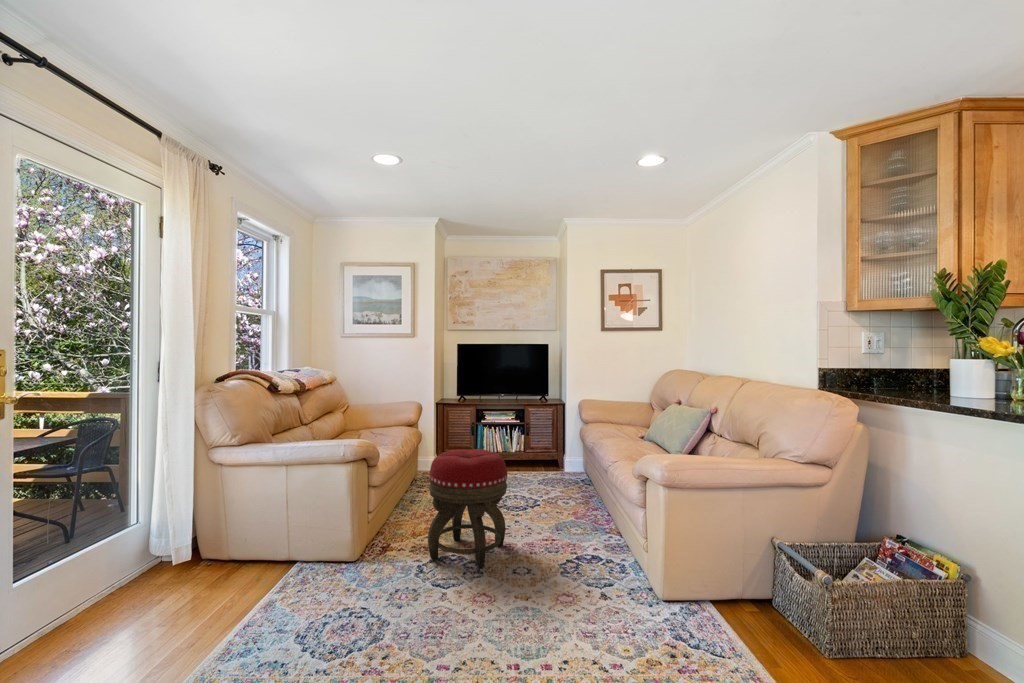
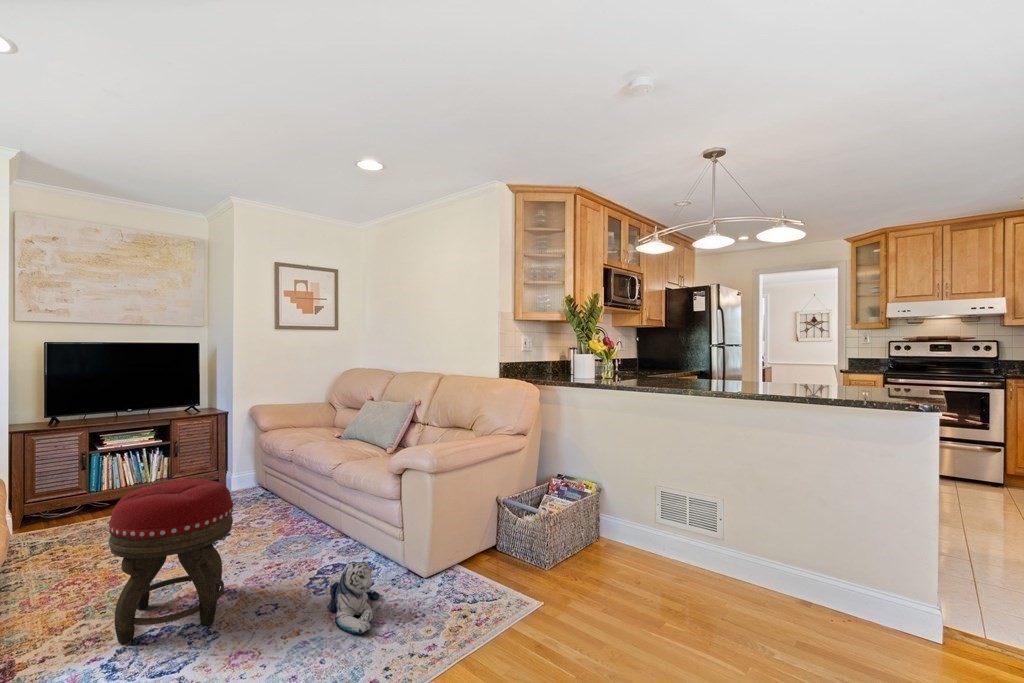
plush toy: none [556,554,607,623] -> present [327,561,379,634]

